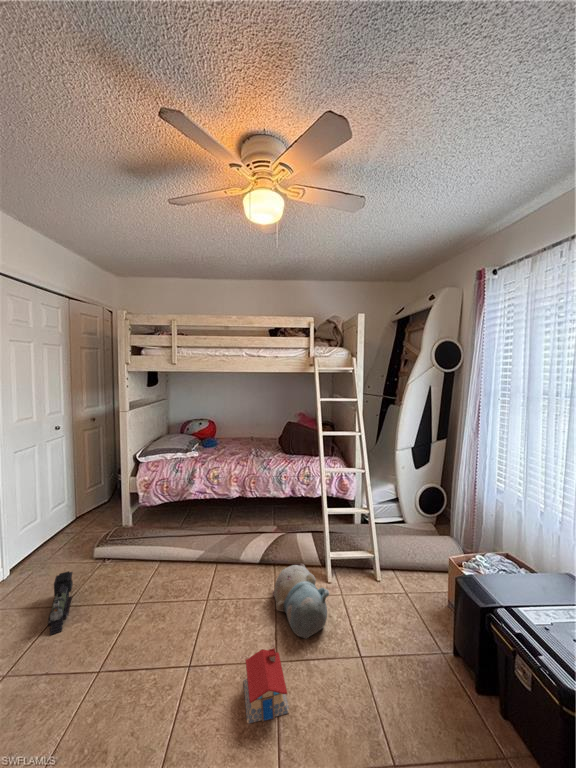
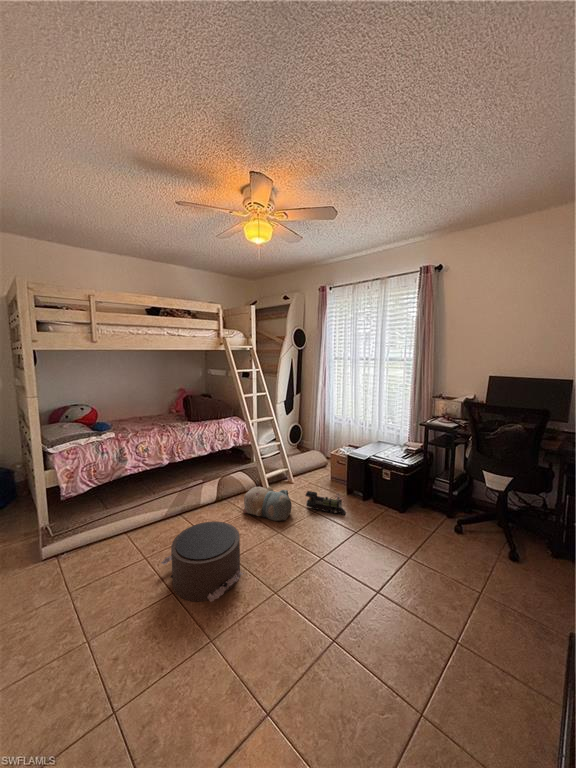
toy train: present [48,571,73,635] -> present [306,491,346,515]
pouf: none [103,587,200,707] -> present [161,521,244,602]
toy house: present [244,648,289,724] -> none [274,521,309,561]

